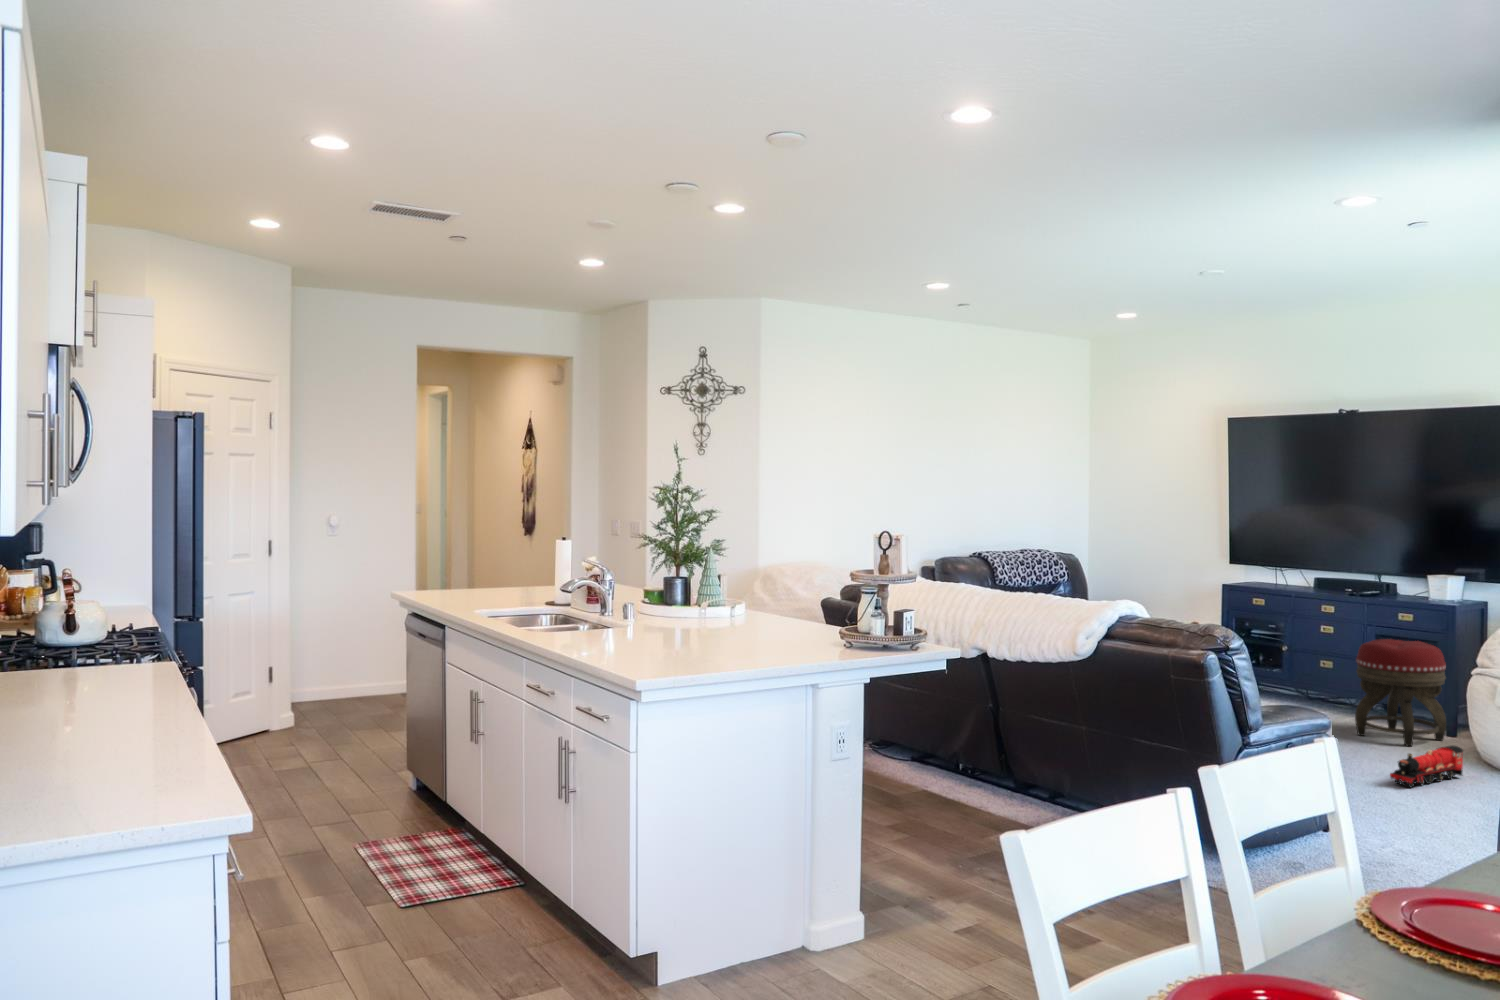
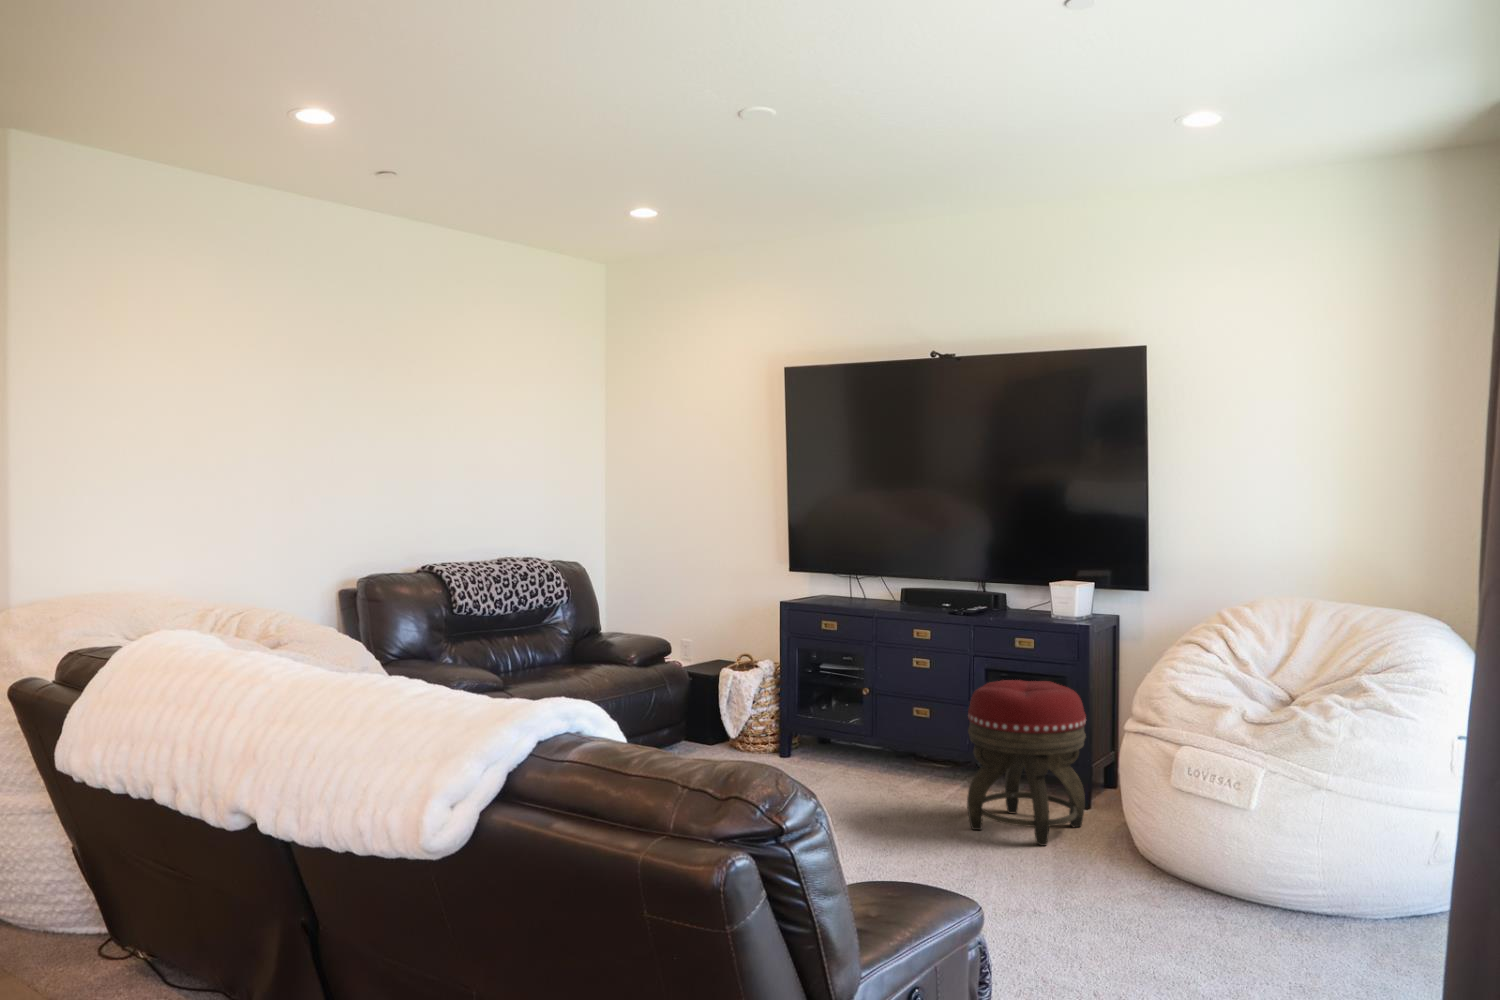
toy train: present [1390,746,1463,788] -> none [1042,858,1135,950]

